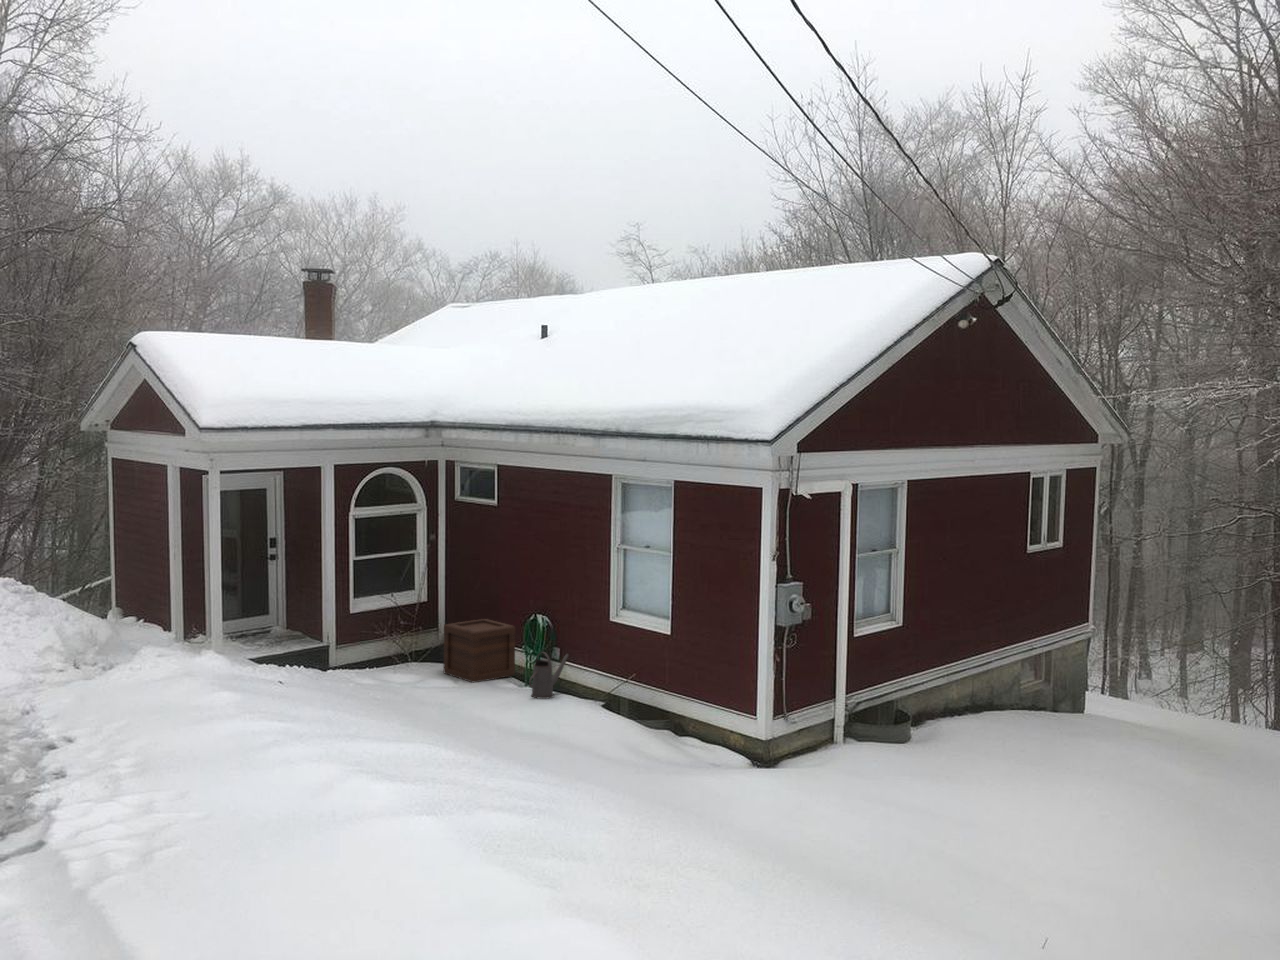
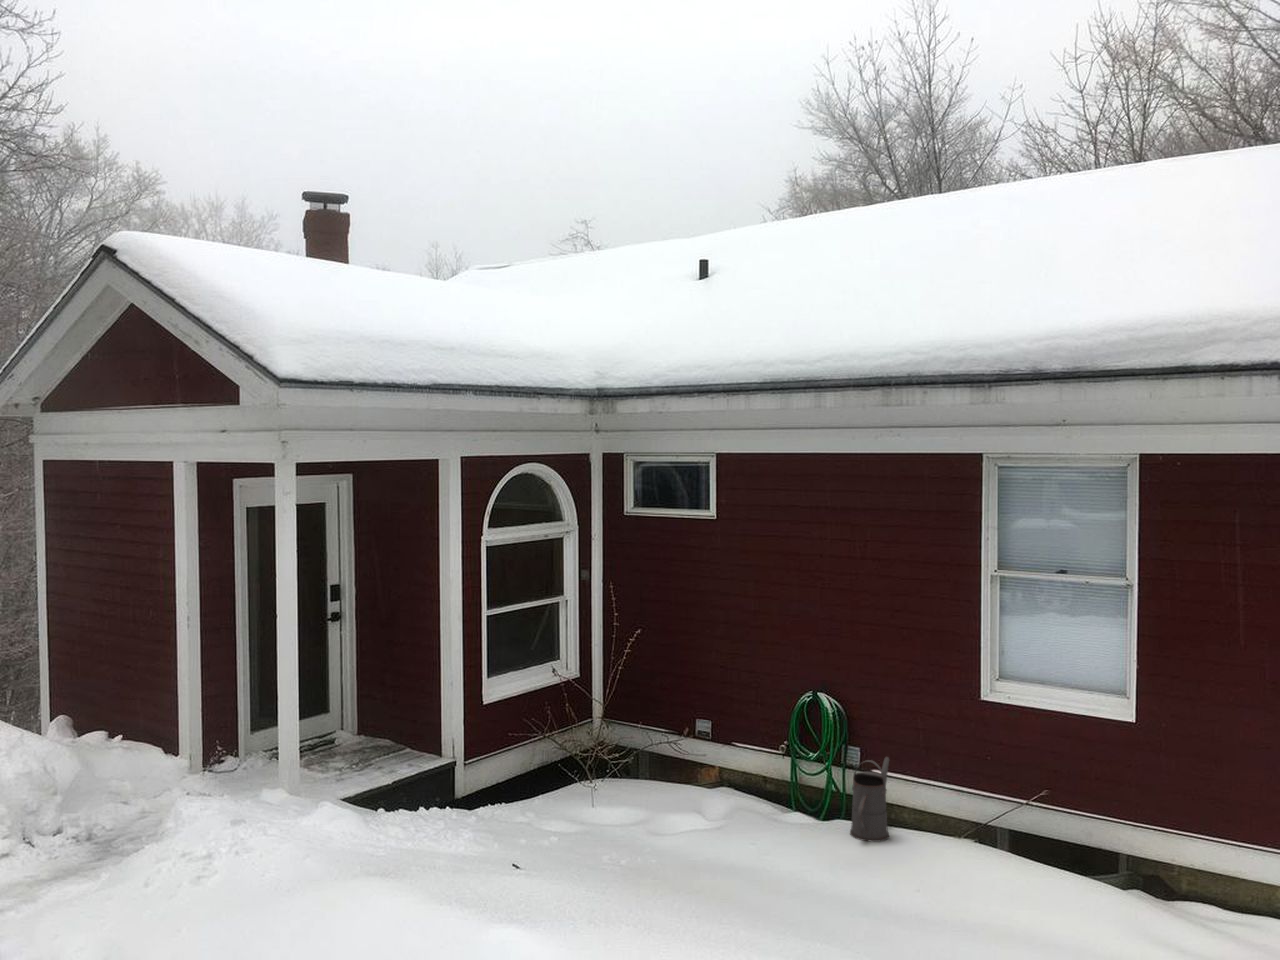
wooden crate: present [444,619,515,683] -> none [654,701,769,815]

